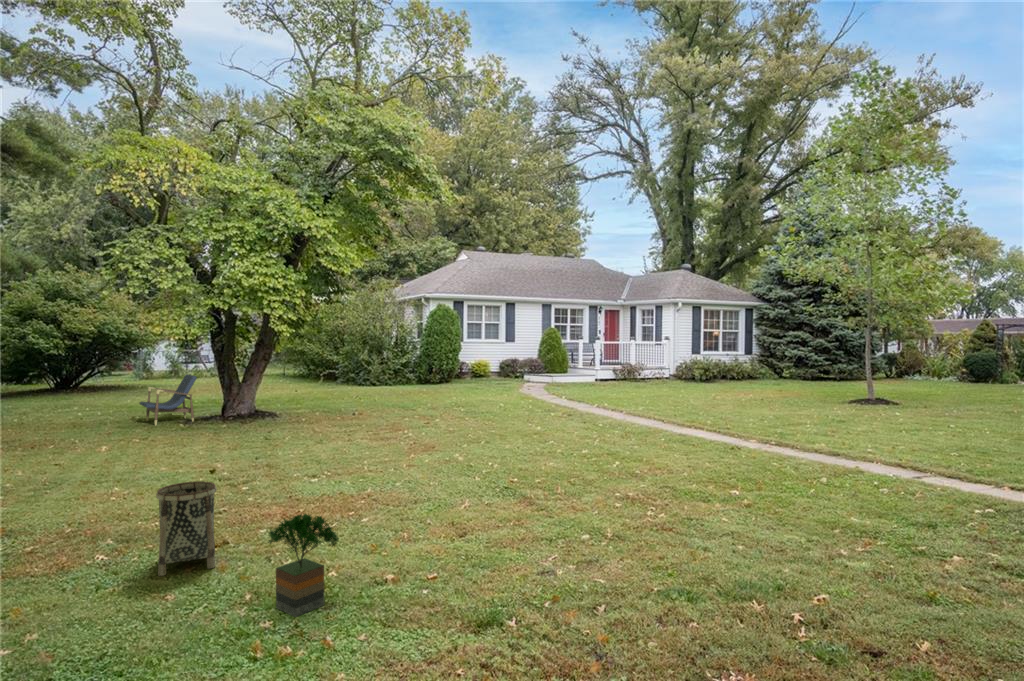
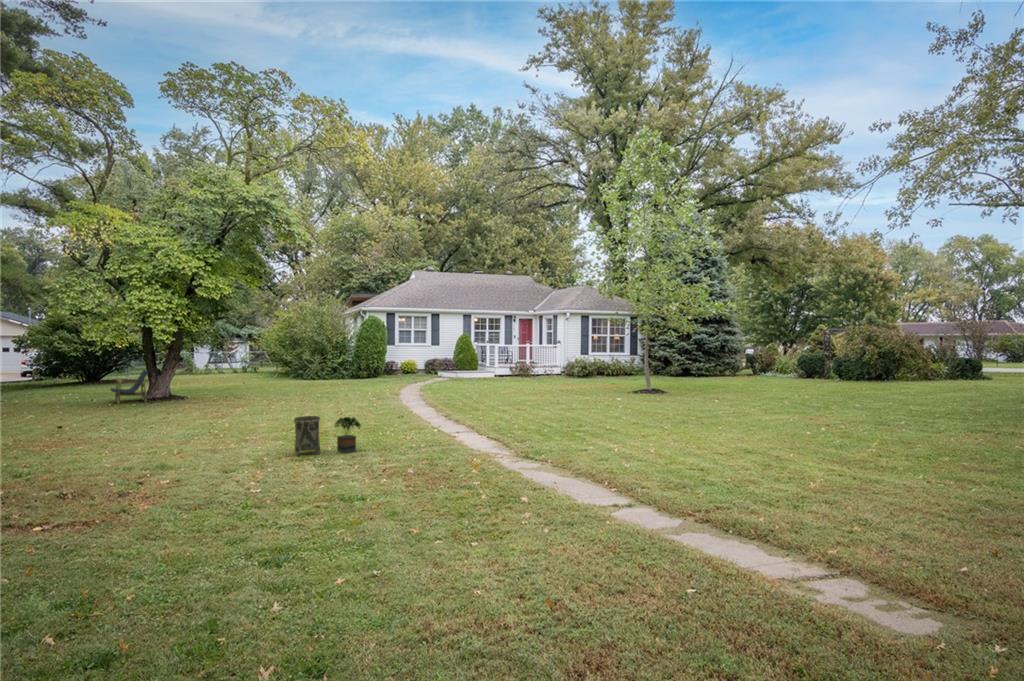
basket: present [156,481,217,576] -> present [294,416,320,456]
potted tree: present [268,514,339,617] -> present [335,417,361,453]

